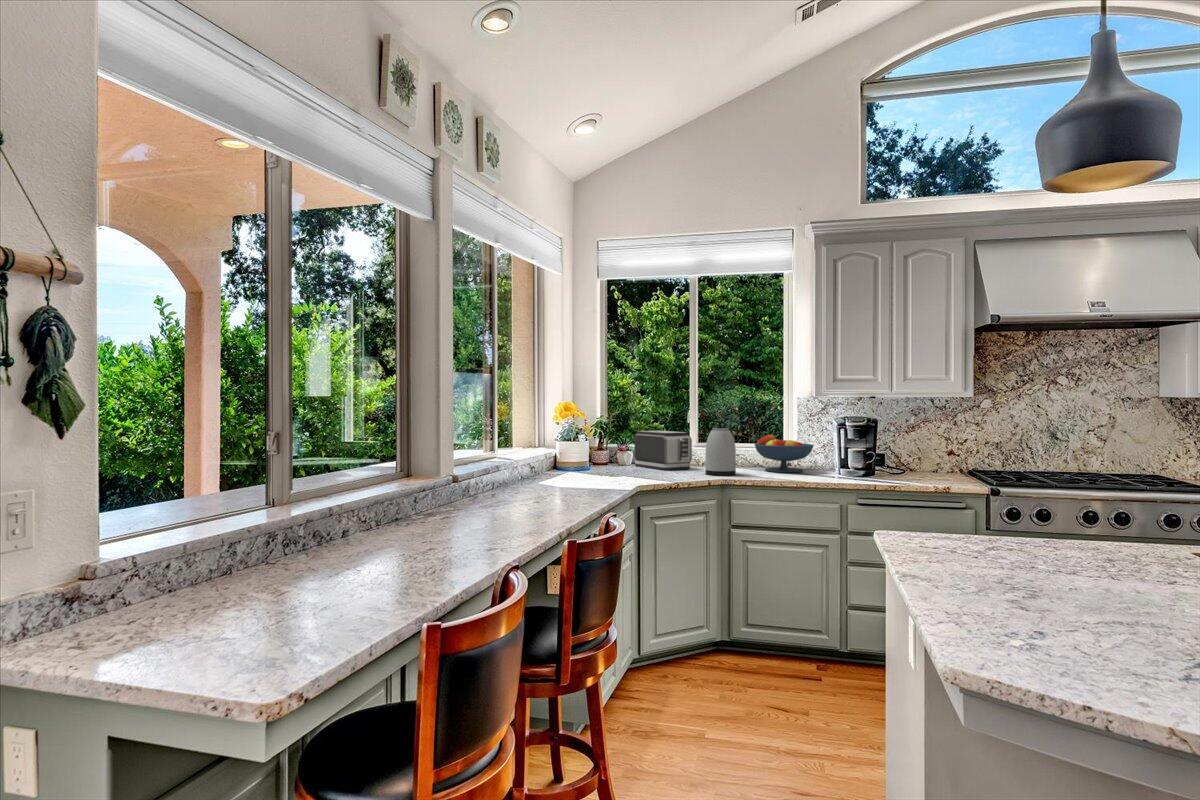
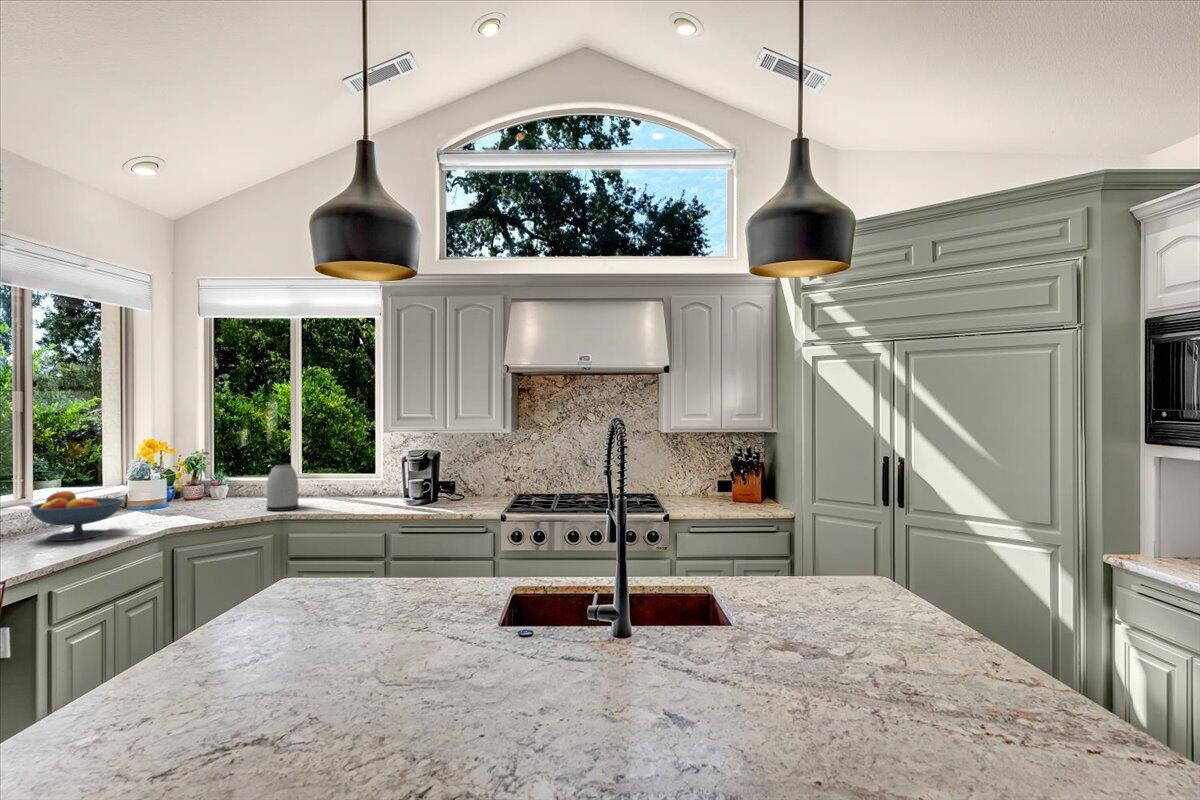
toaster: present [634,431,692,470] -> none [214,464,268,505]
fruit bowl: present [754,435,814,472] -> present [30,491,123,541]

